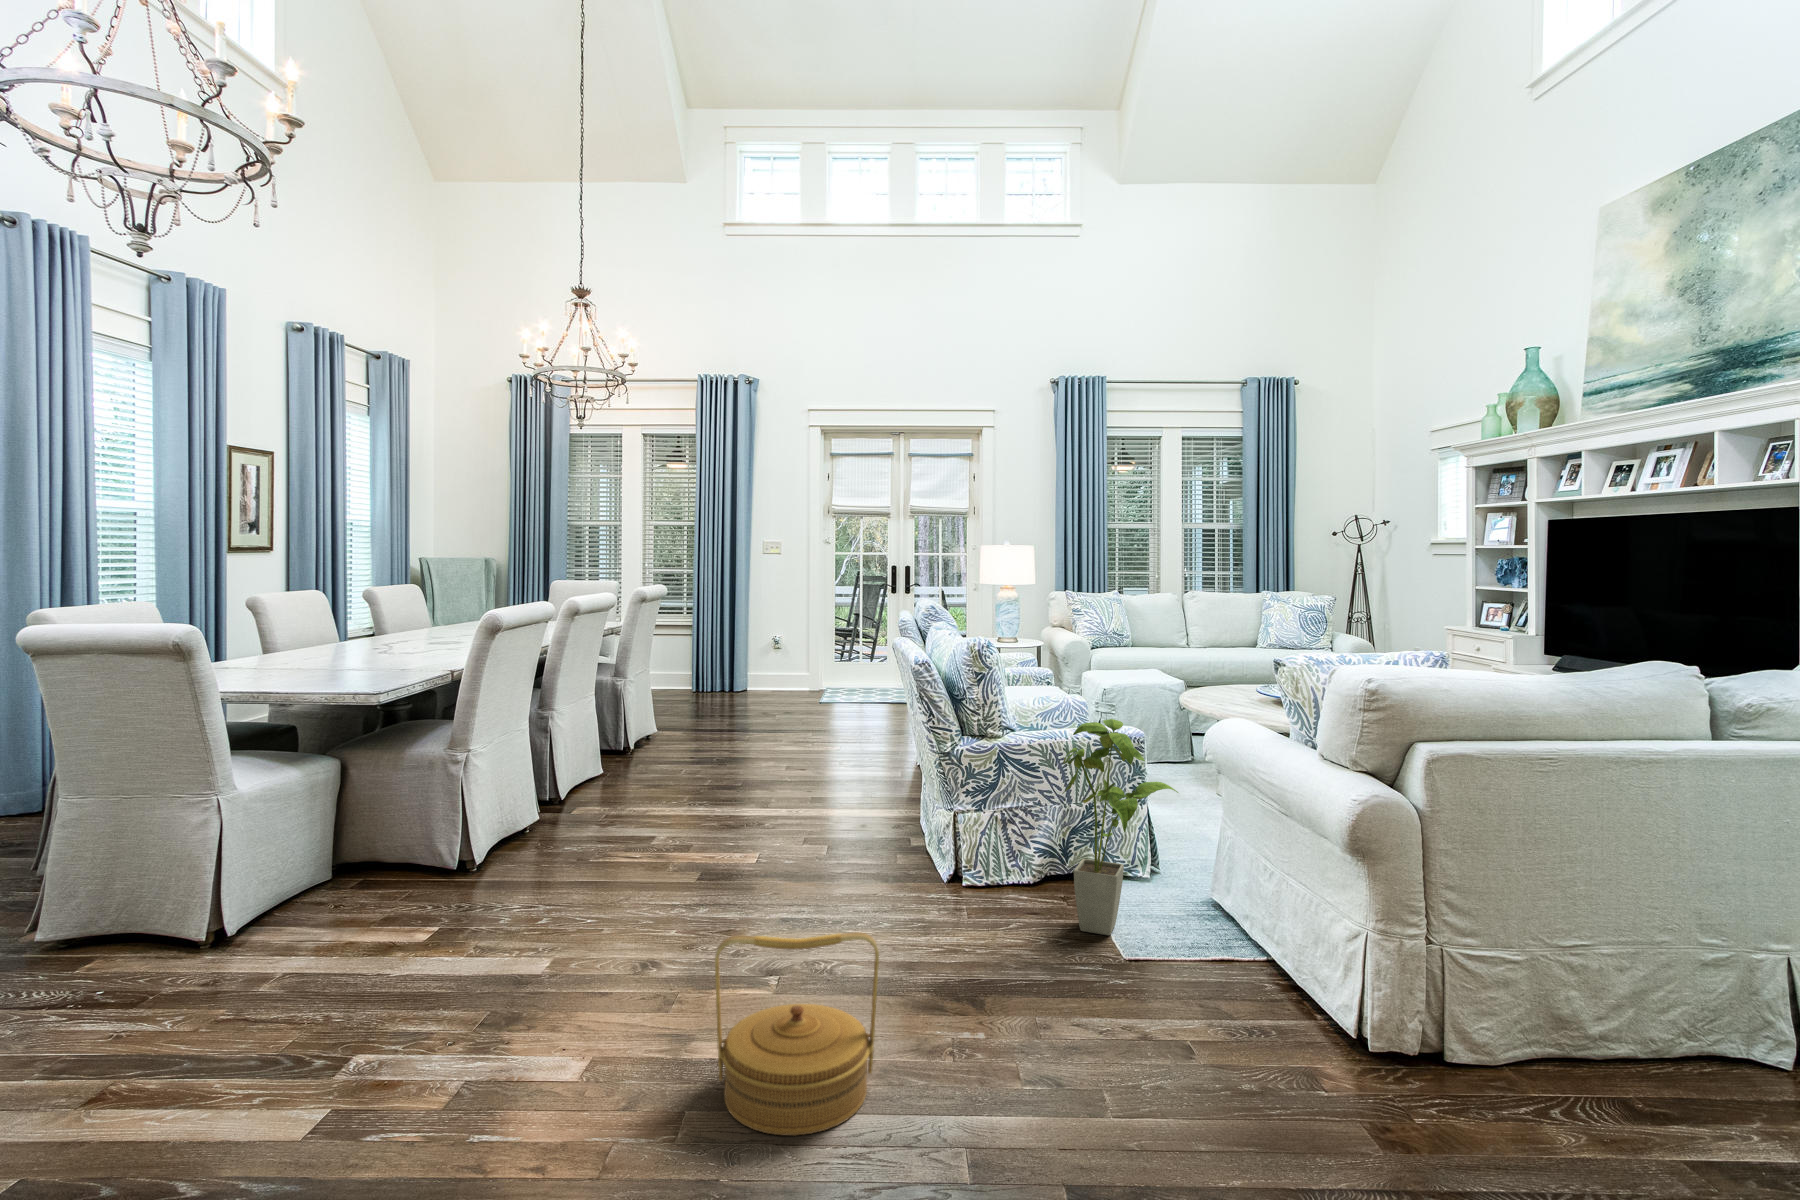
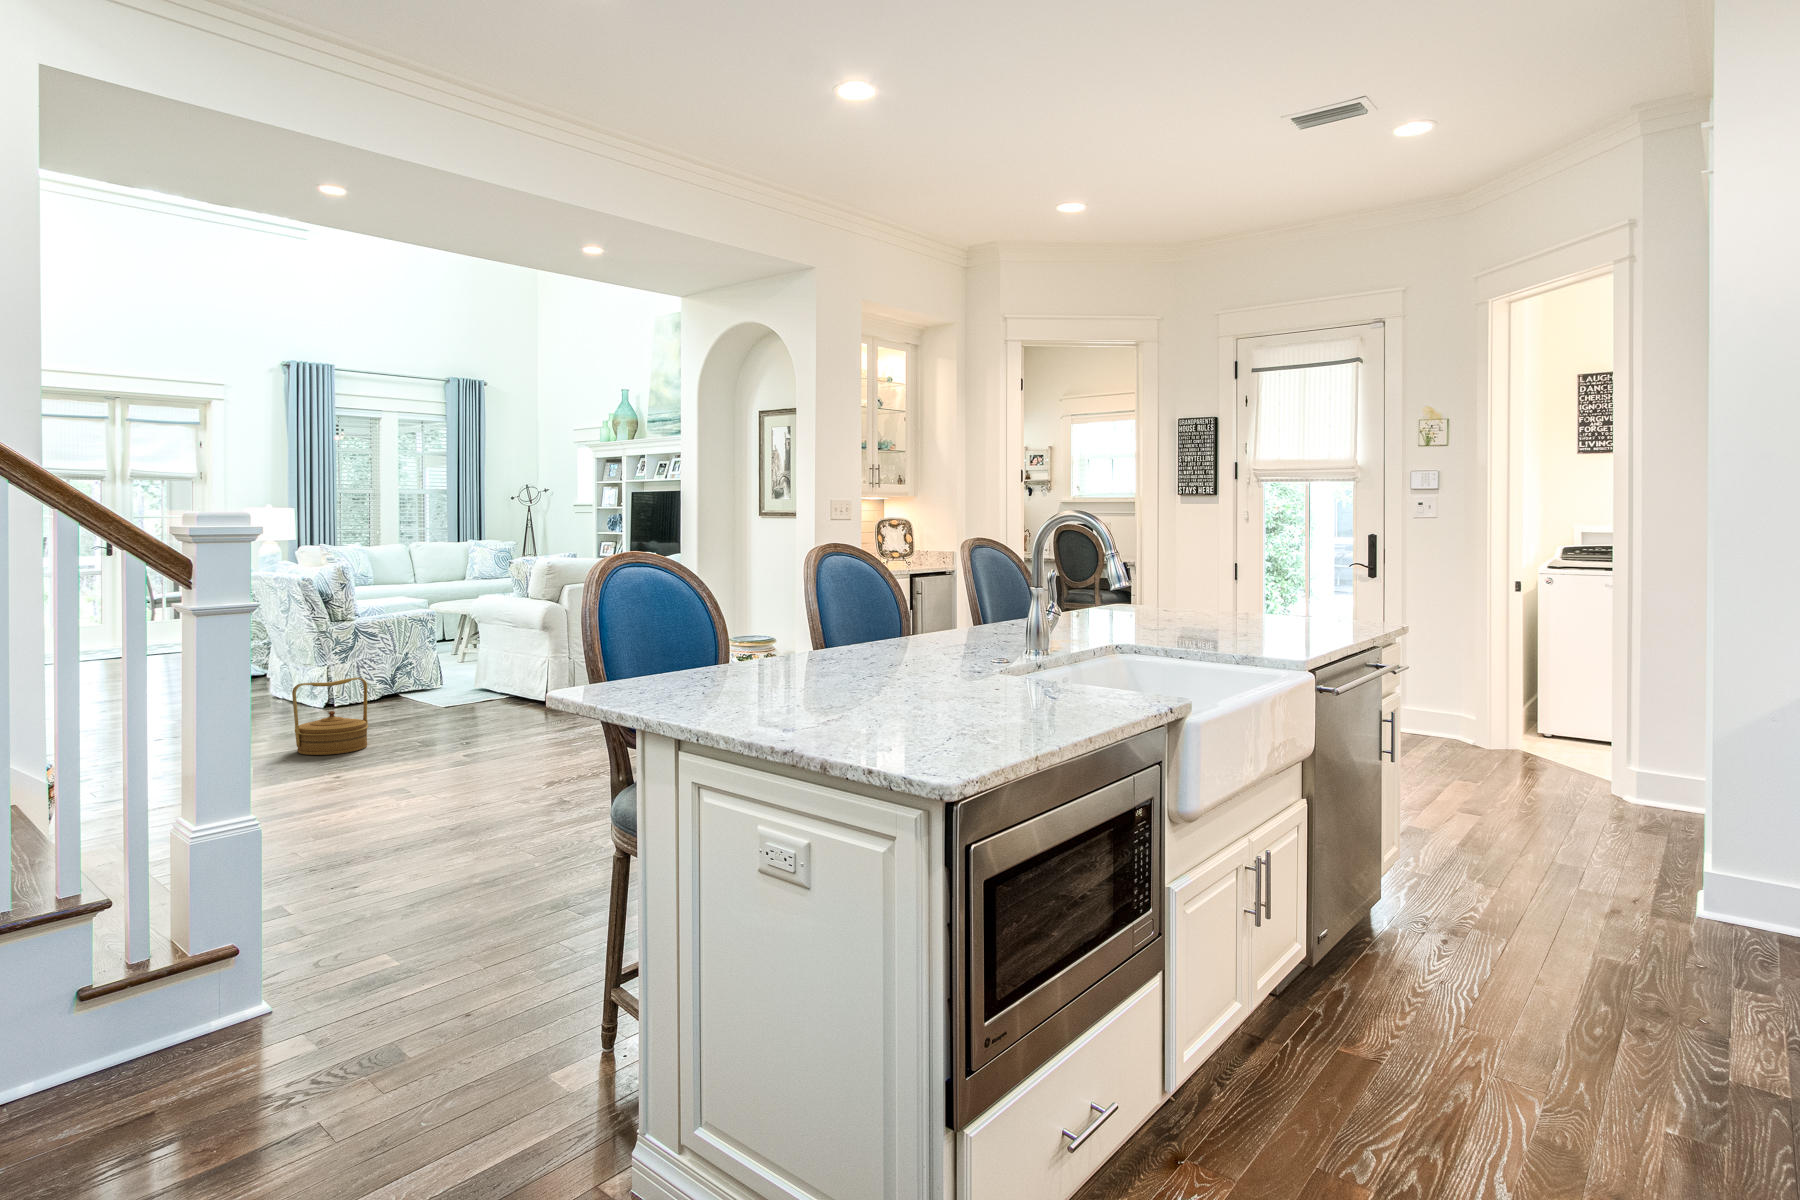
house plant: present [1063,719,1178,935] -> none [402,597,466,706]

